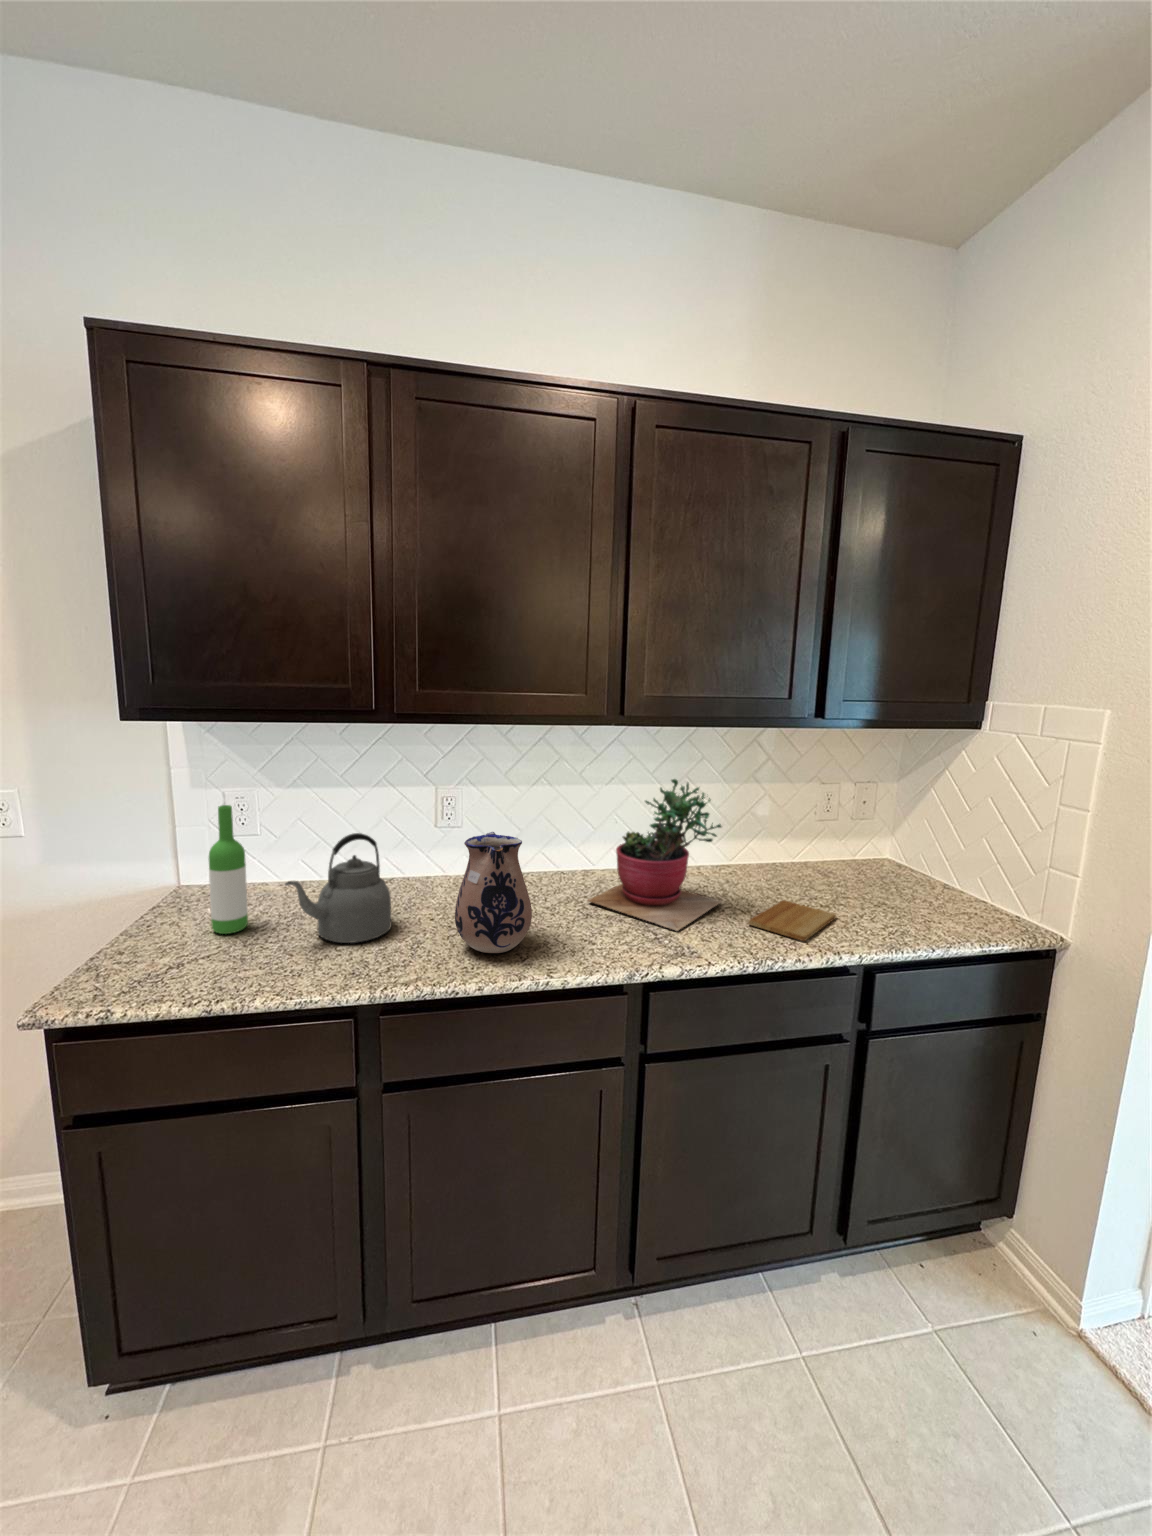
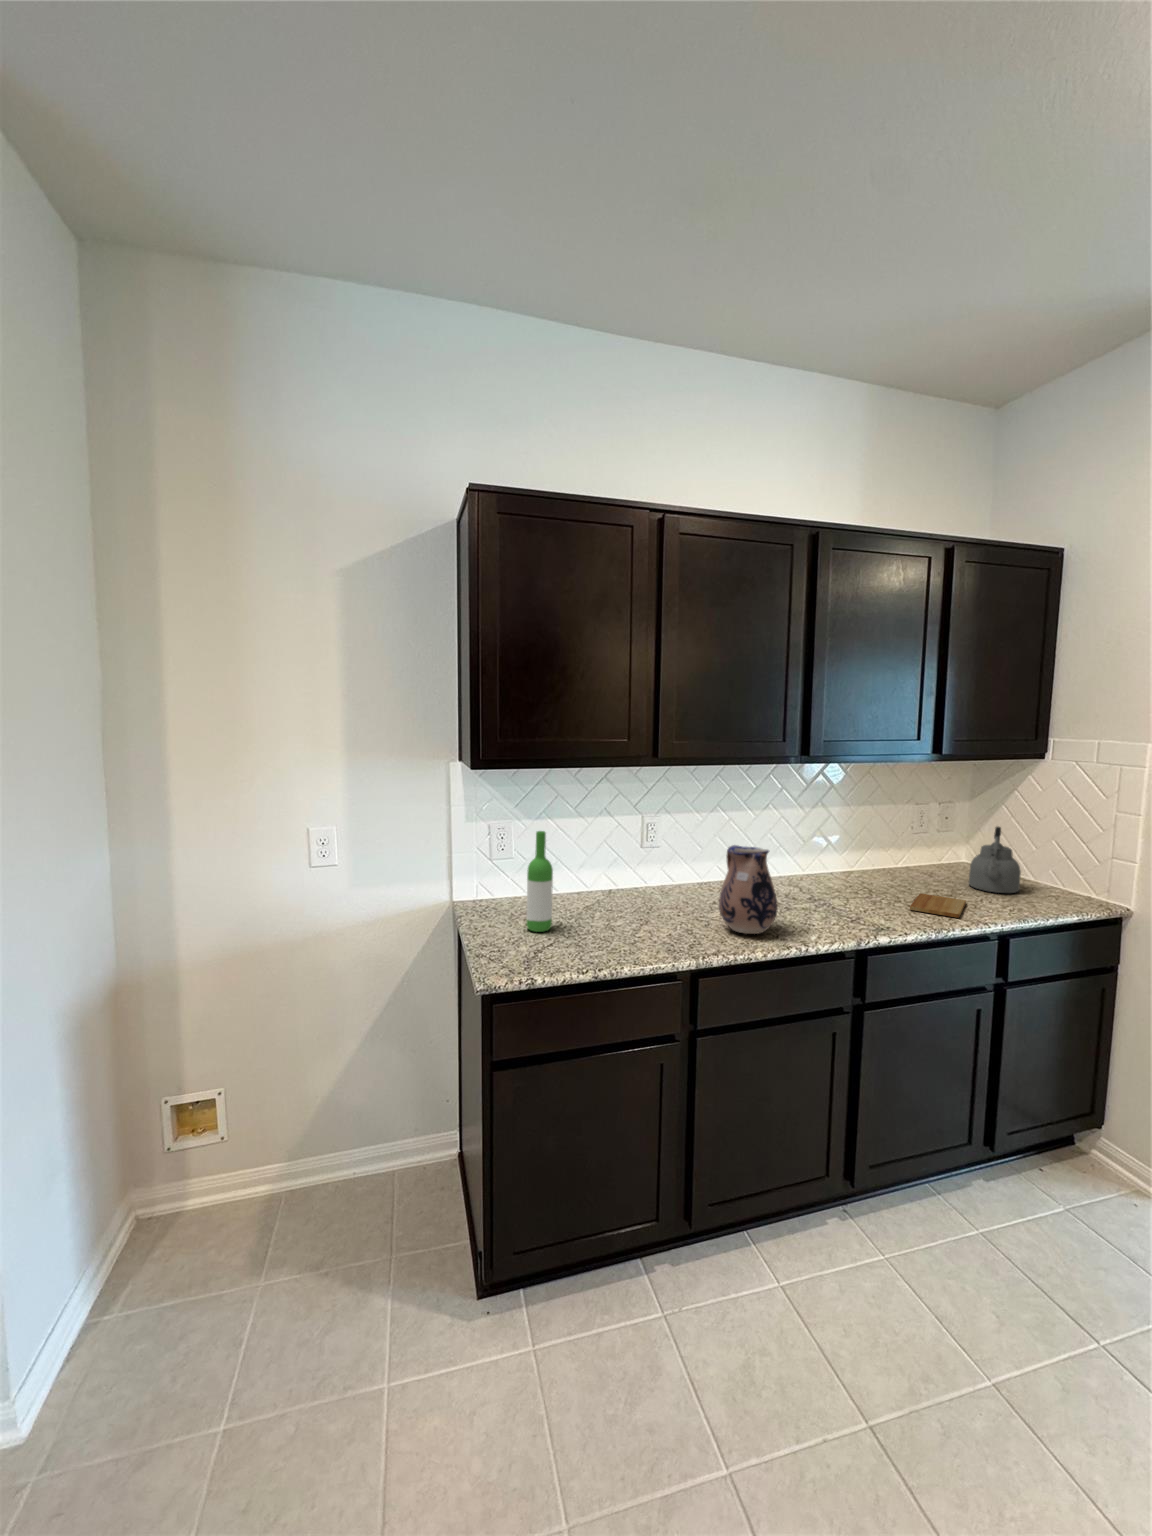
succulent plant: present [588,779,721,931] -> none [779,800,880,916]
kettle: present [285,833,392,943] -> present [969,827,1021,893]

